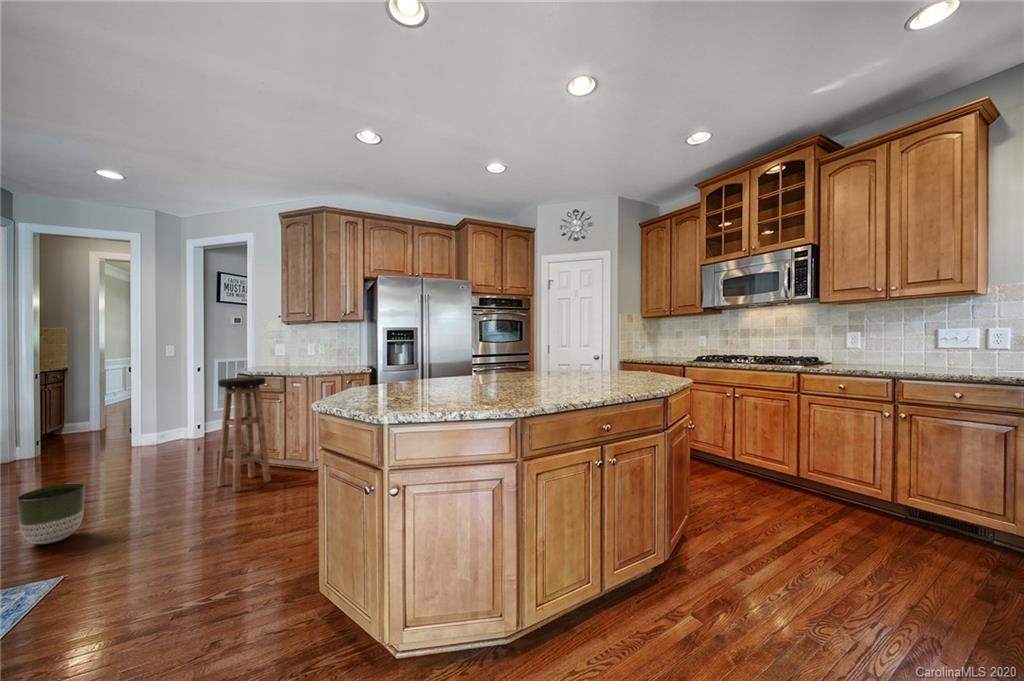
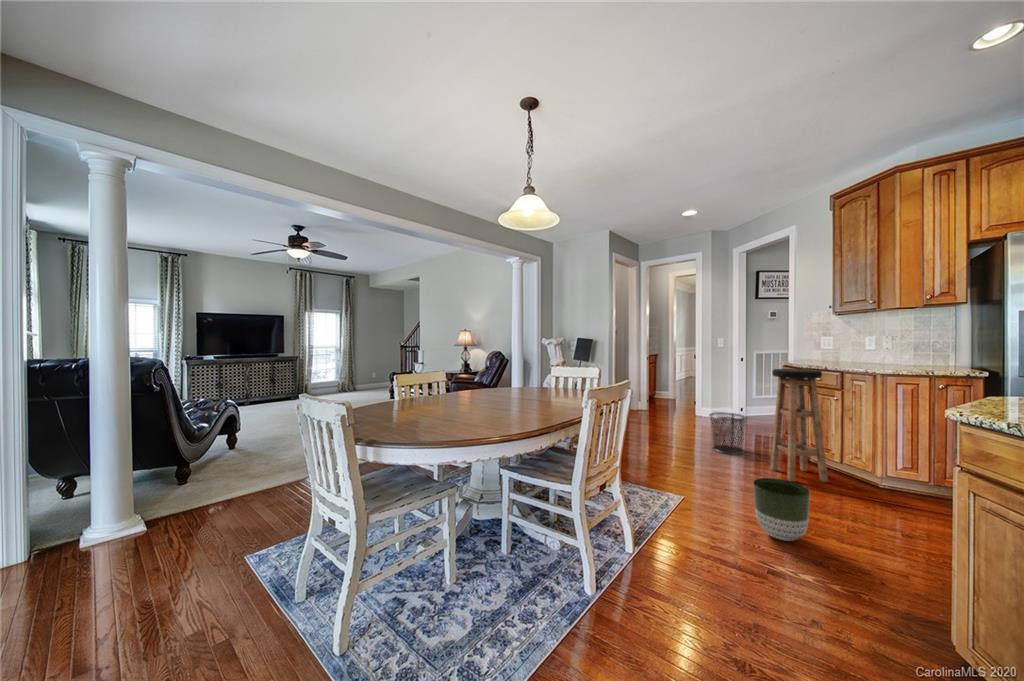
trash can: none [144,434,194,485] -> present [709,412,746,454]
planter: present [17,483,85,544] -> present [753,478,810,541]

